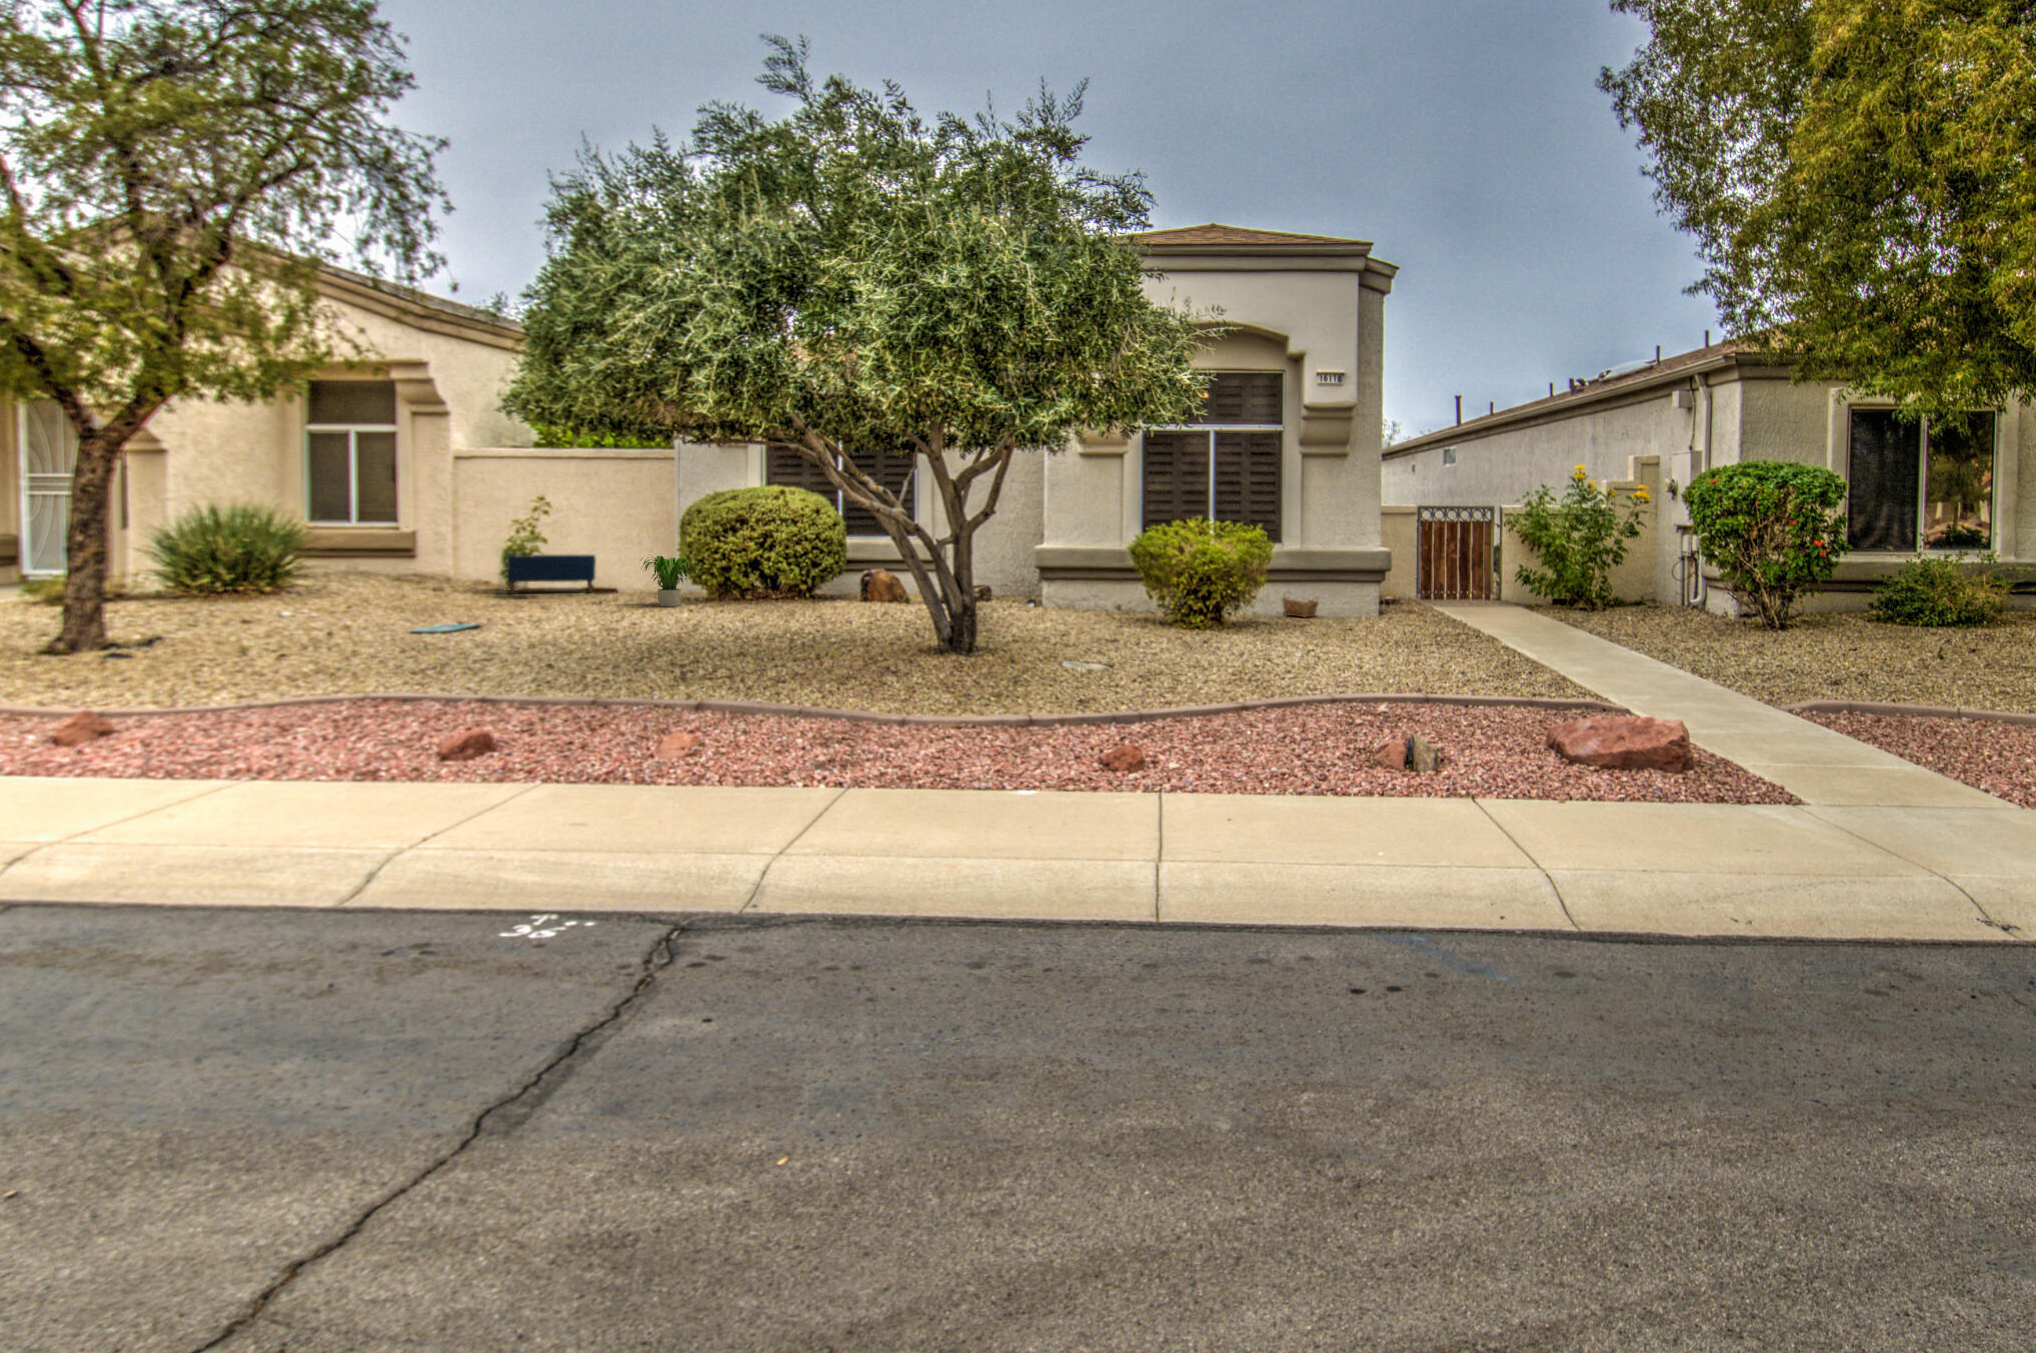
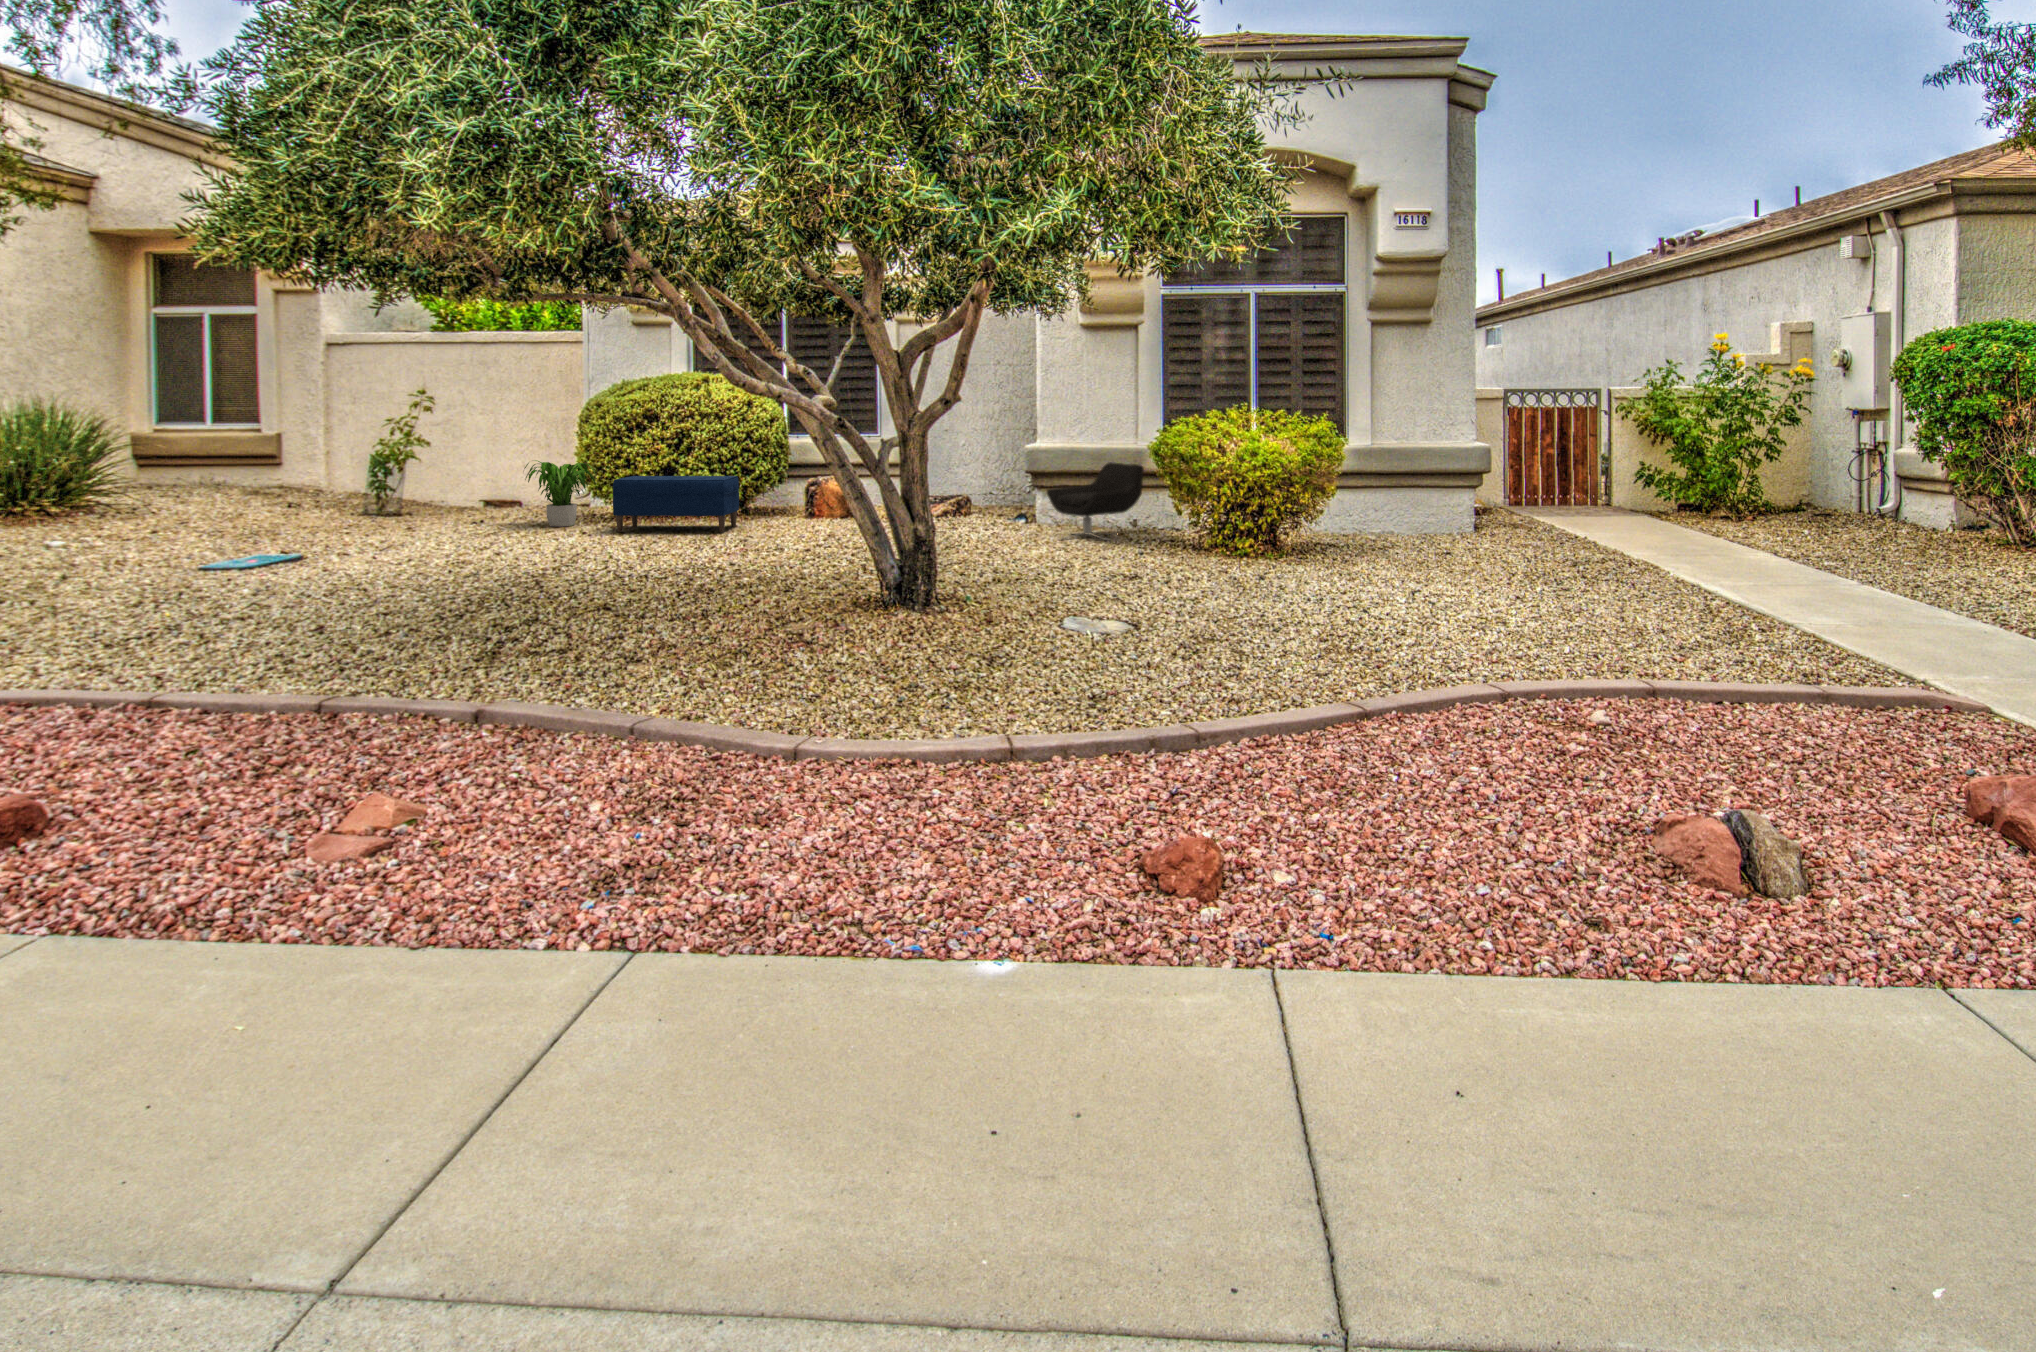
bench: present [508,554,596,594] -> present [613,476,739,532]
lounge chair: none [1049,561,1124,619] -> present [1047,462,1144,539]
woven basket: present [1282,595,1318,617] -> none [1352,500,1401,535]

